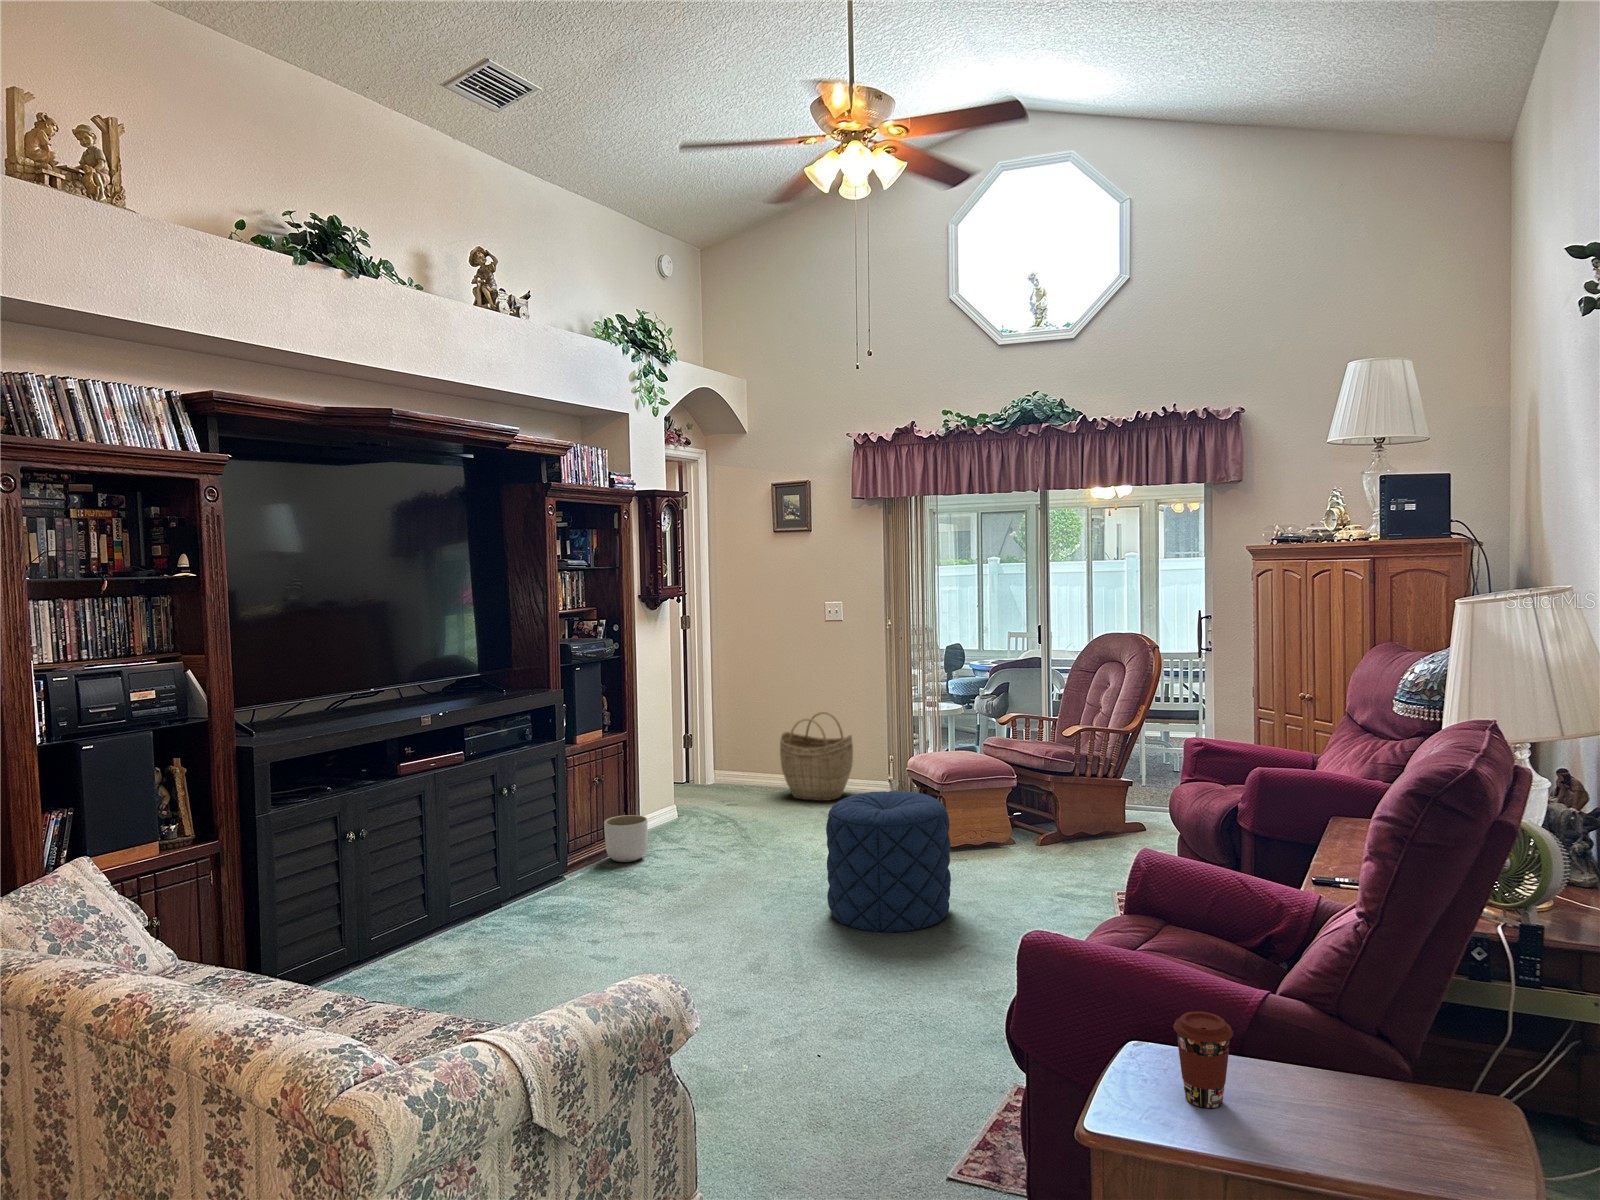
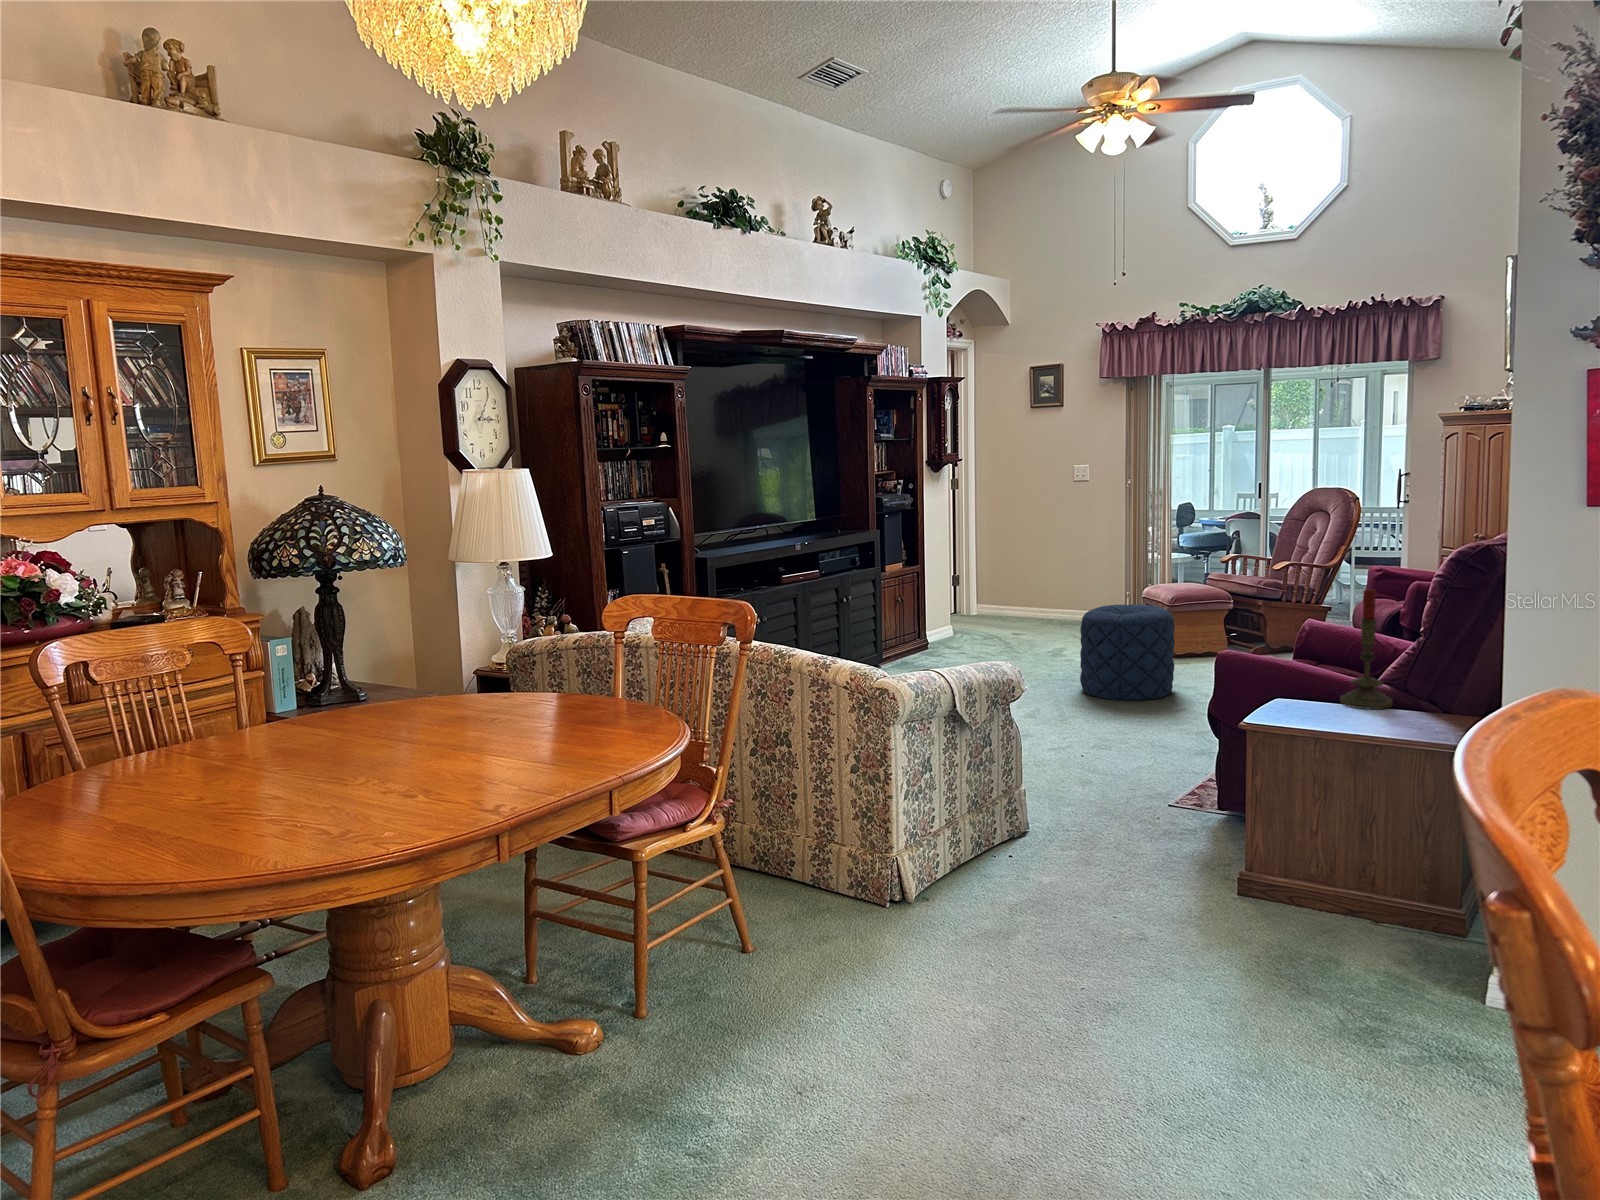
woven basket: present [780,712,853,801] -> none [1033,558,1095,629]
planter: present [604,815,648,862] -> none [905,628,937,661]
candle: none [1290,884,1398,1155] -> present [1340,588,1392,709]
coffee cup: present [1173,1012,1233,1108] -> none [1284,655,1315,698]

